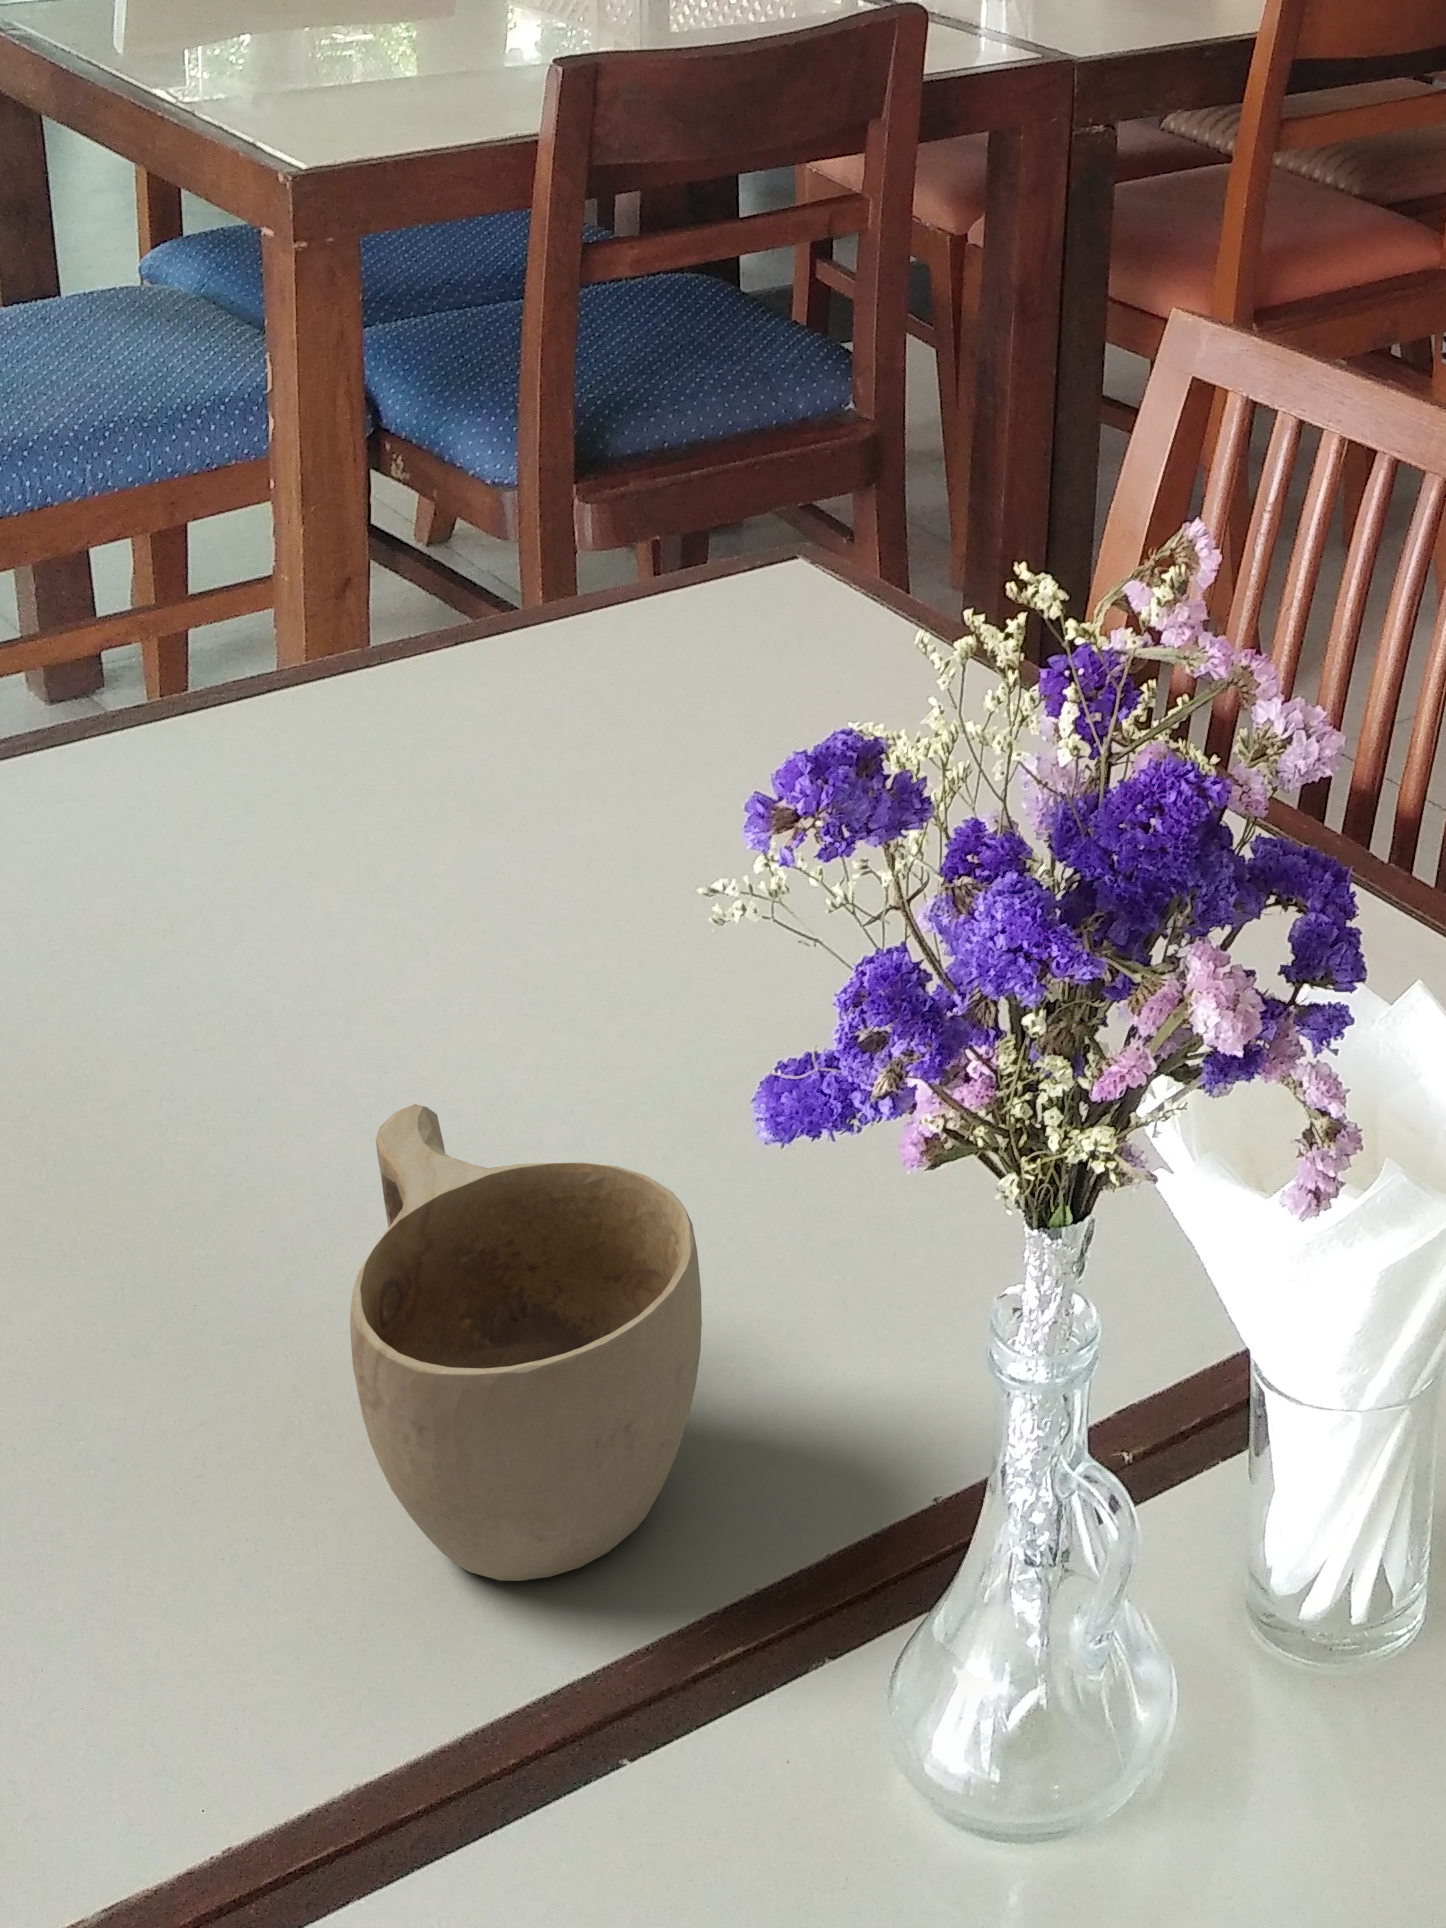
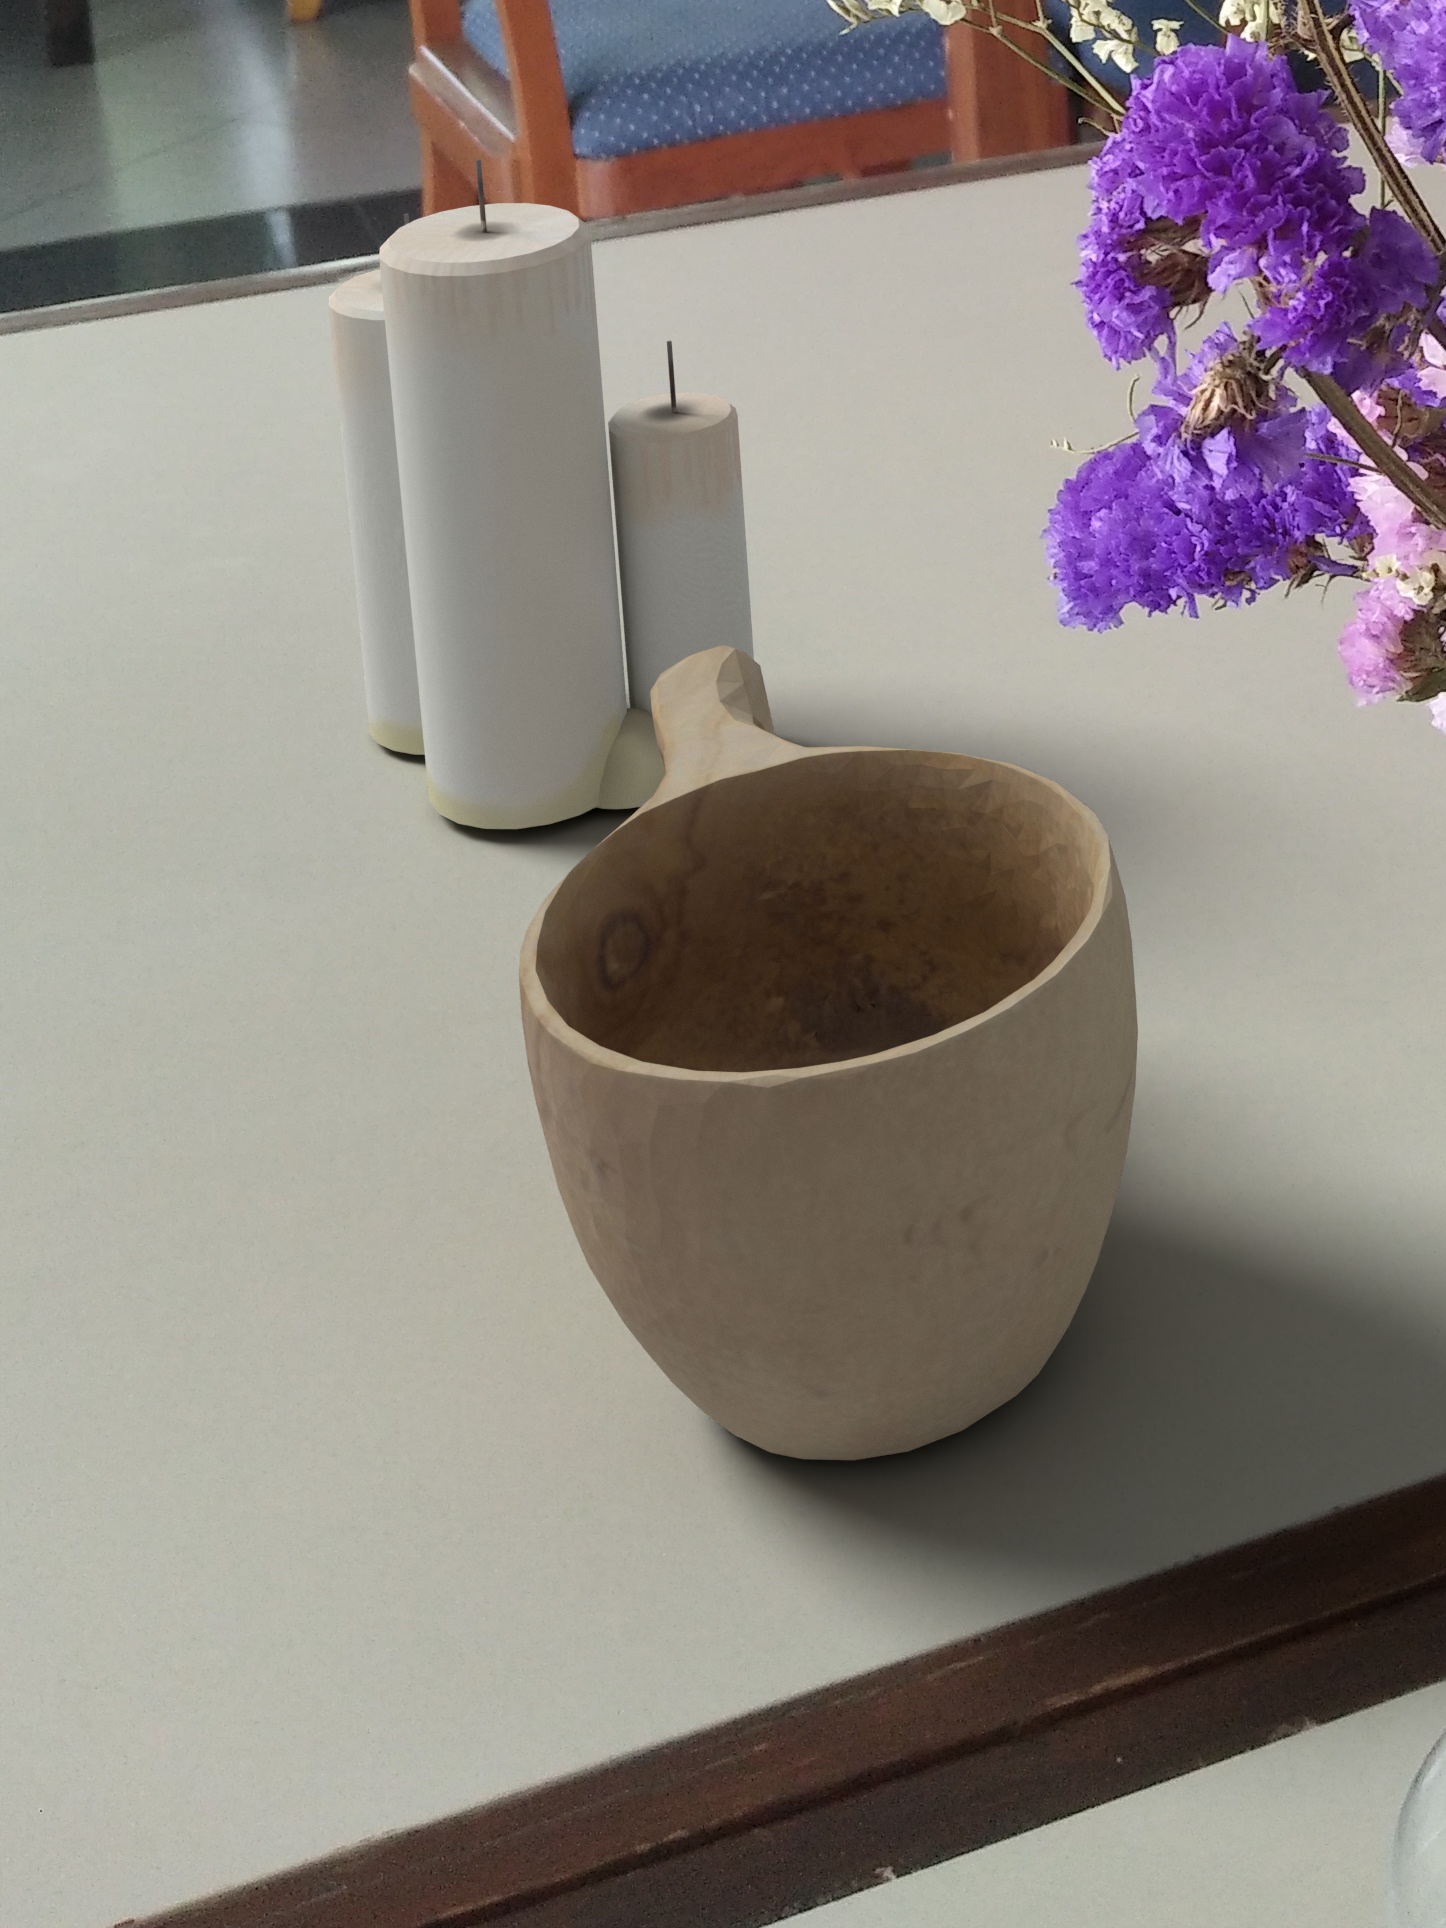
candle: none [72,784,370,1226] -> present [329,159,754,829]

